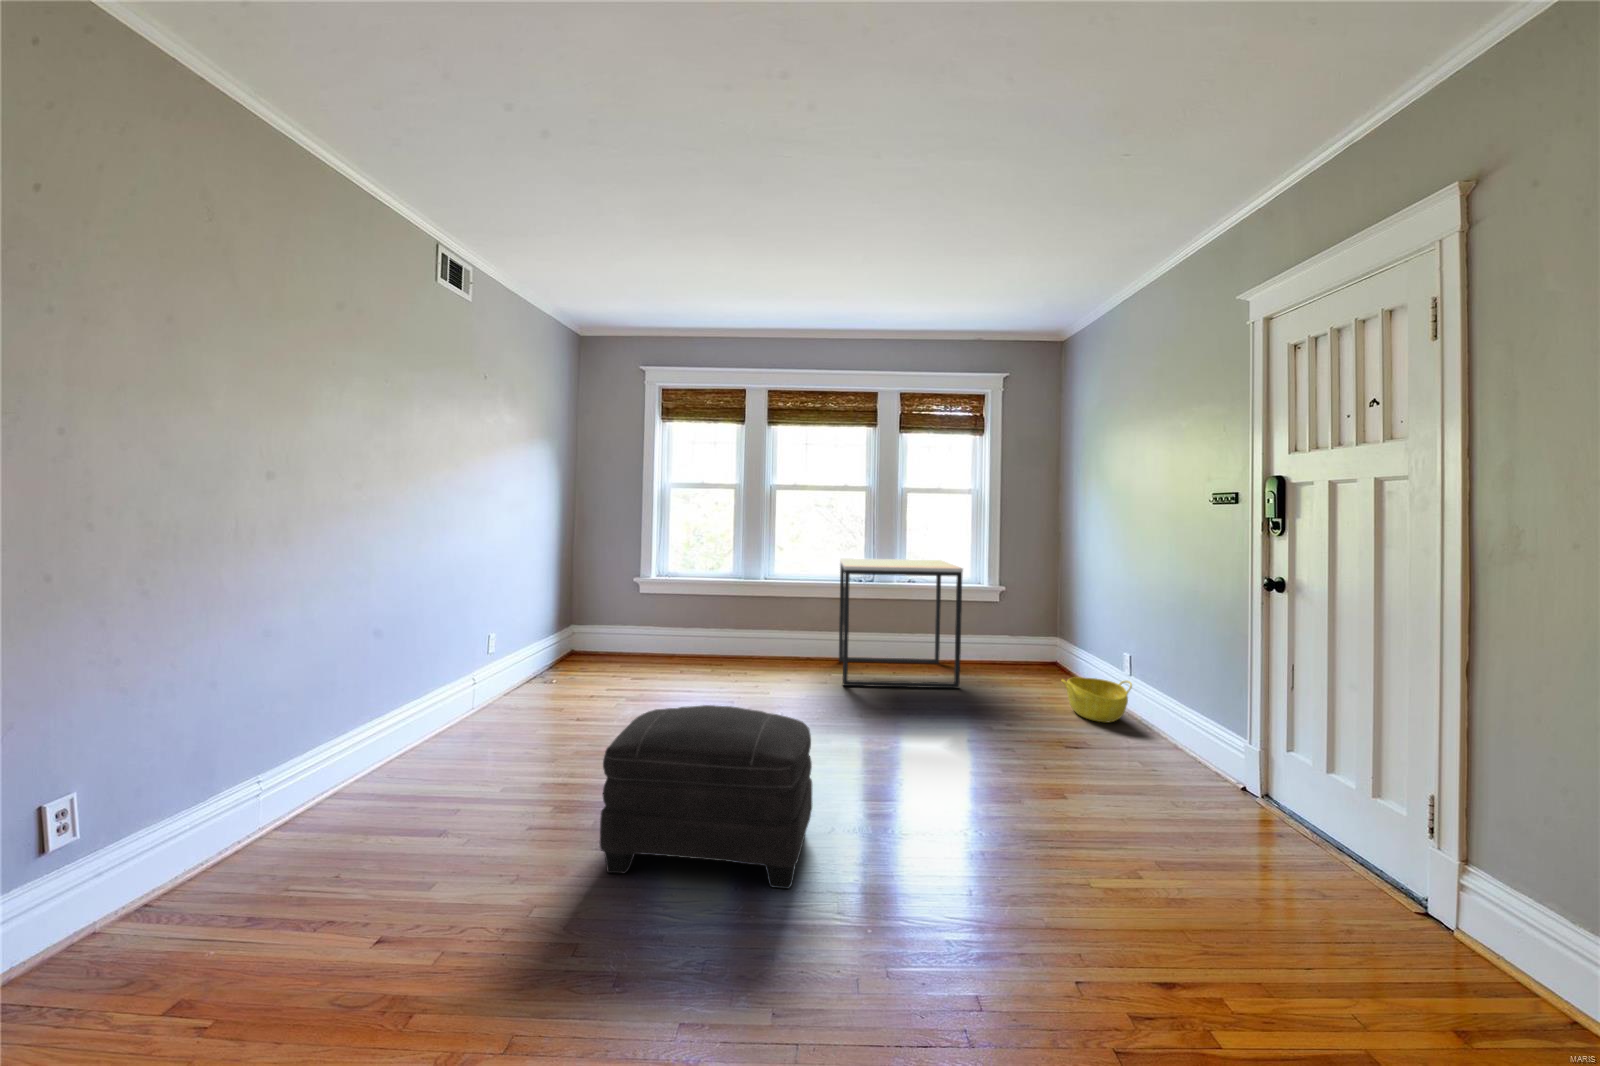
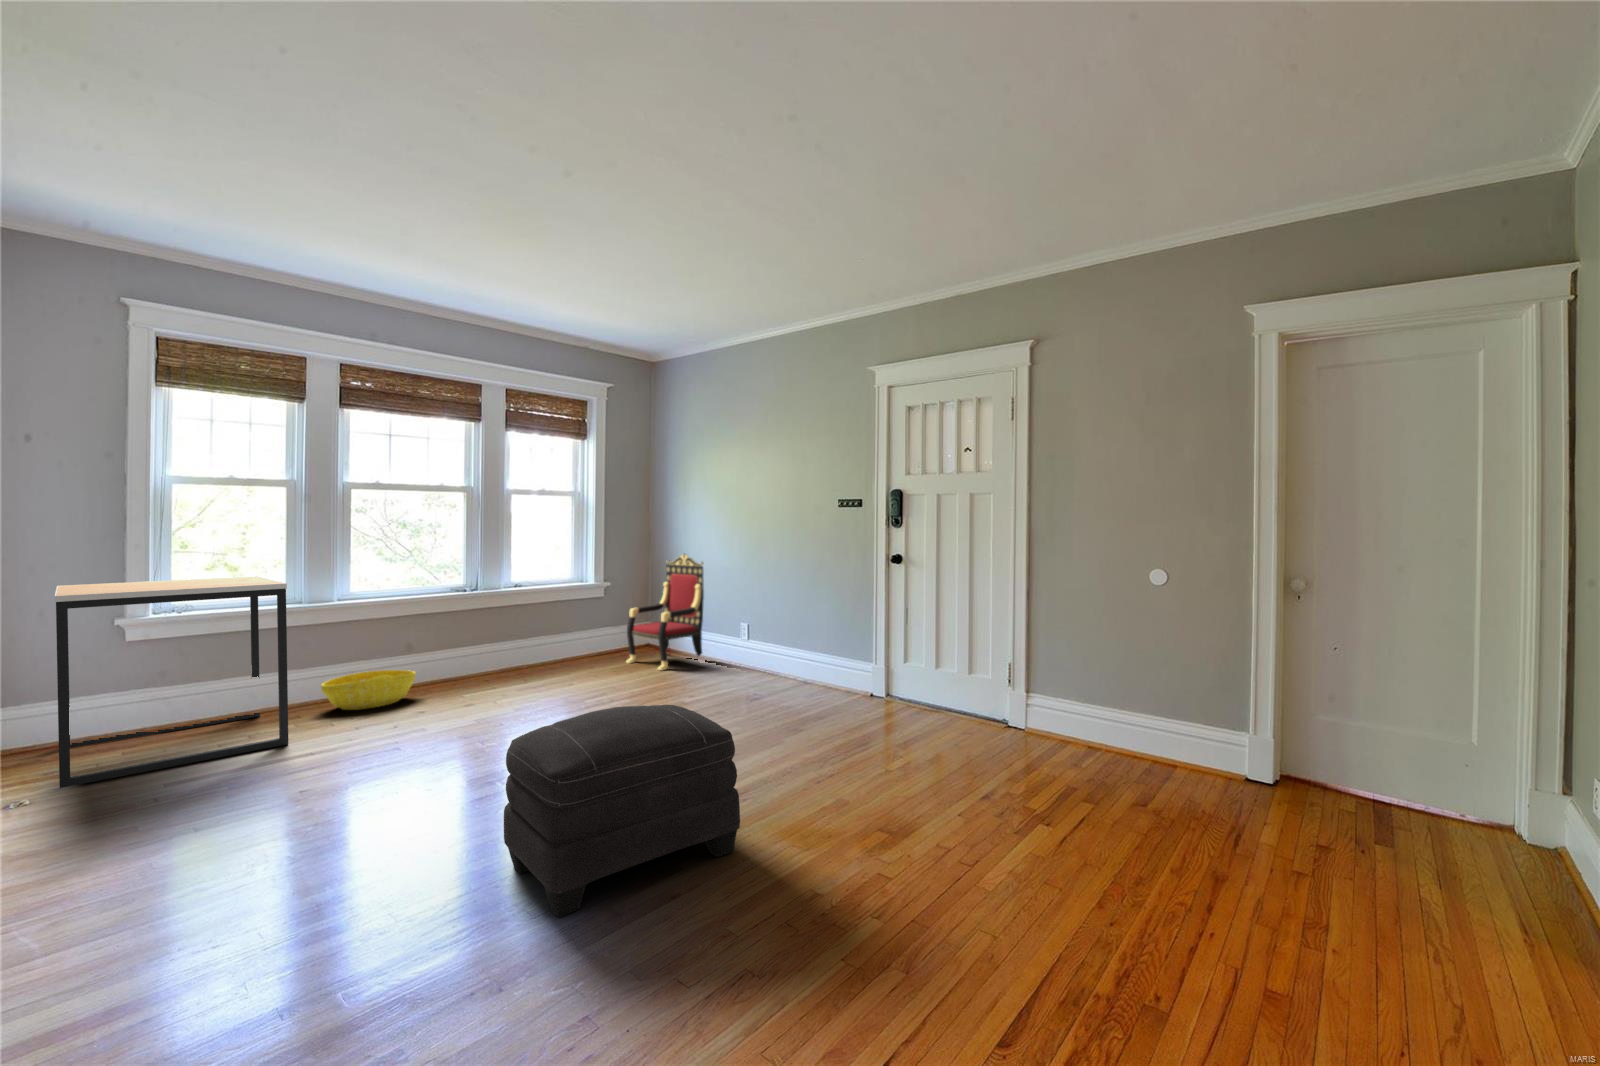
side table: present [839,558,963,688] -> present [55,576,288,788]
armchair: none [1006,560,1092,689] -> present [627,554,704,670]
basket: present [1062,677,1132,722] -> present [321,670,416,710]

